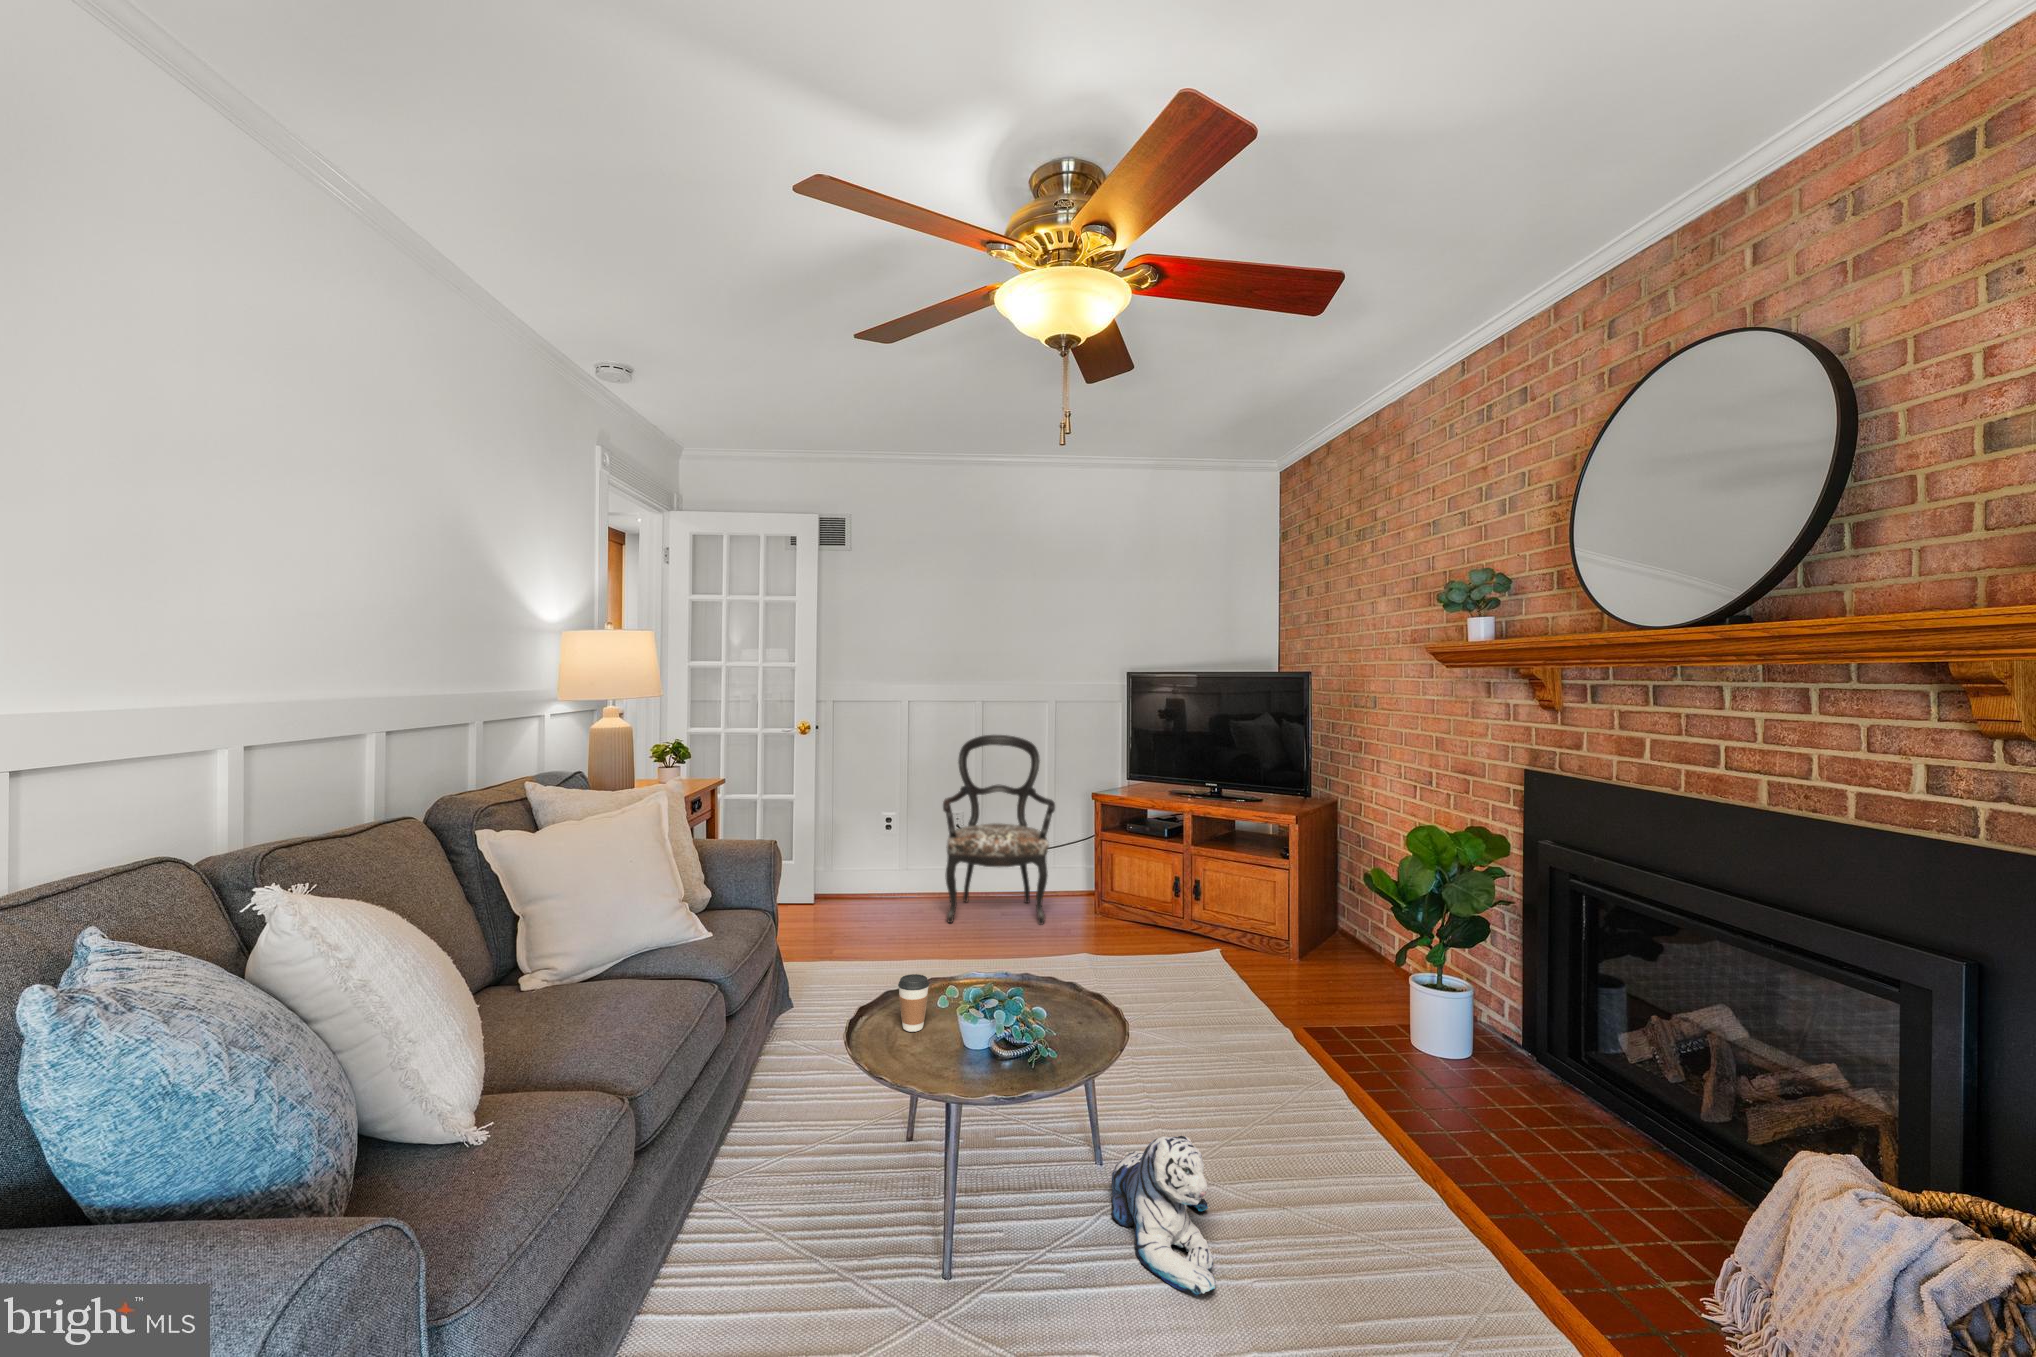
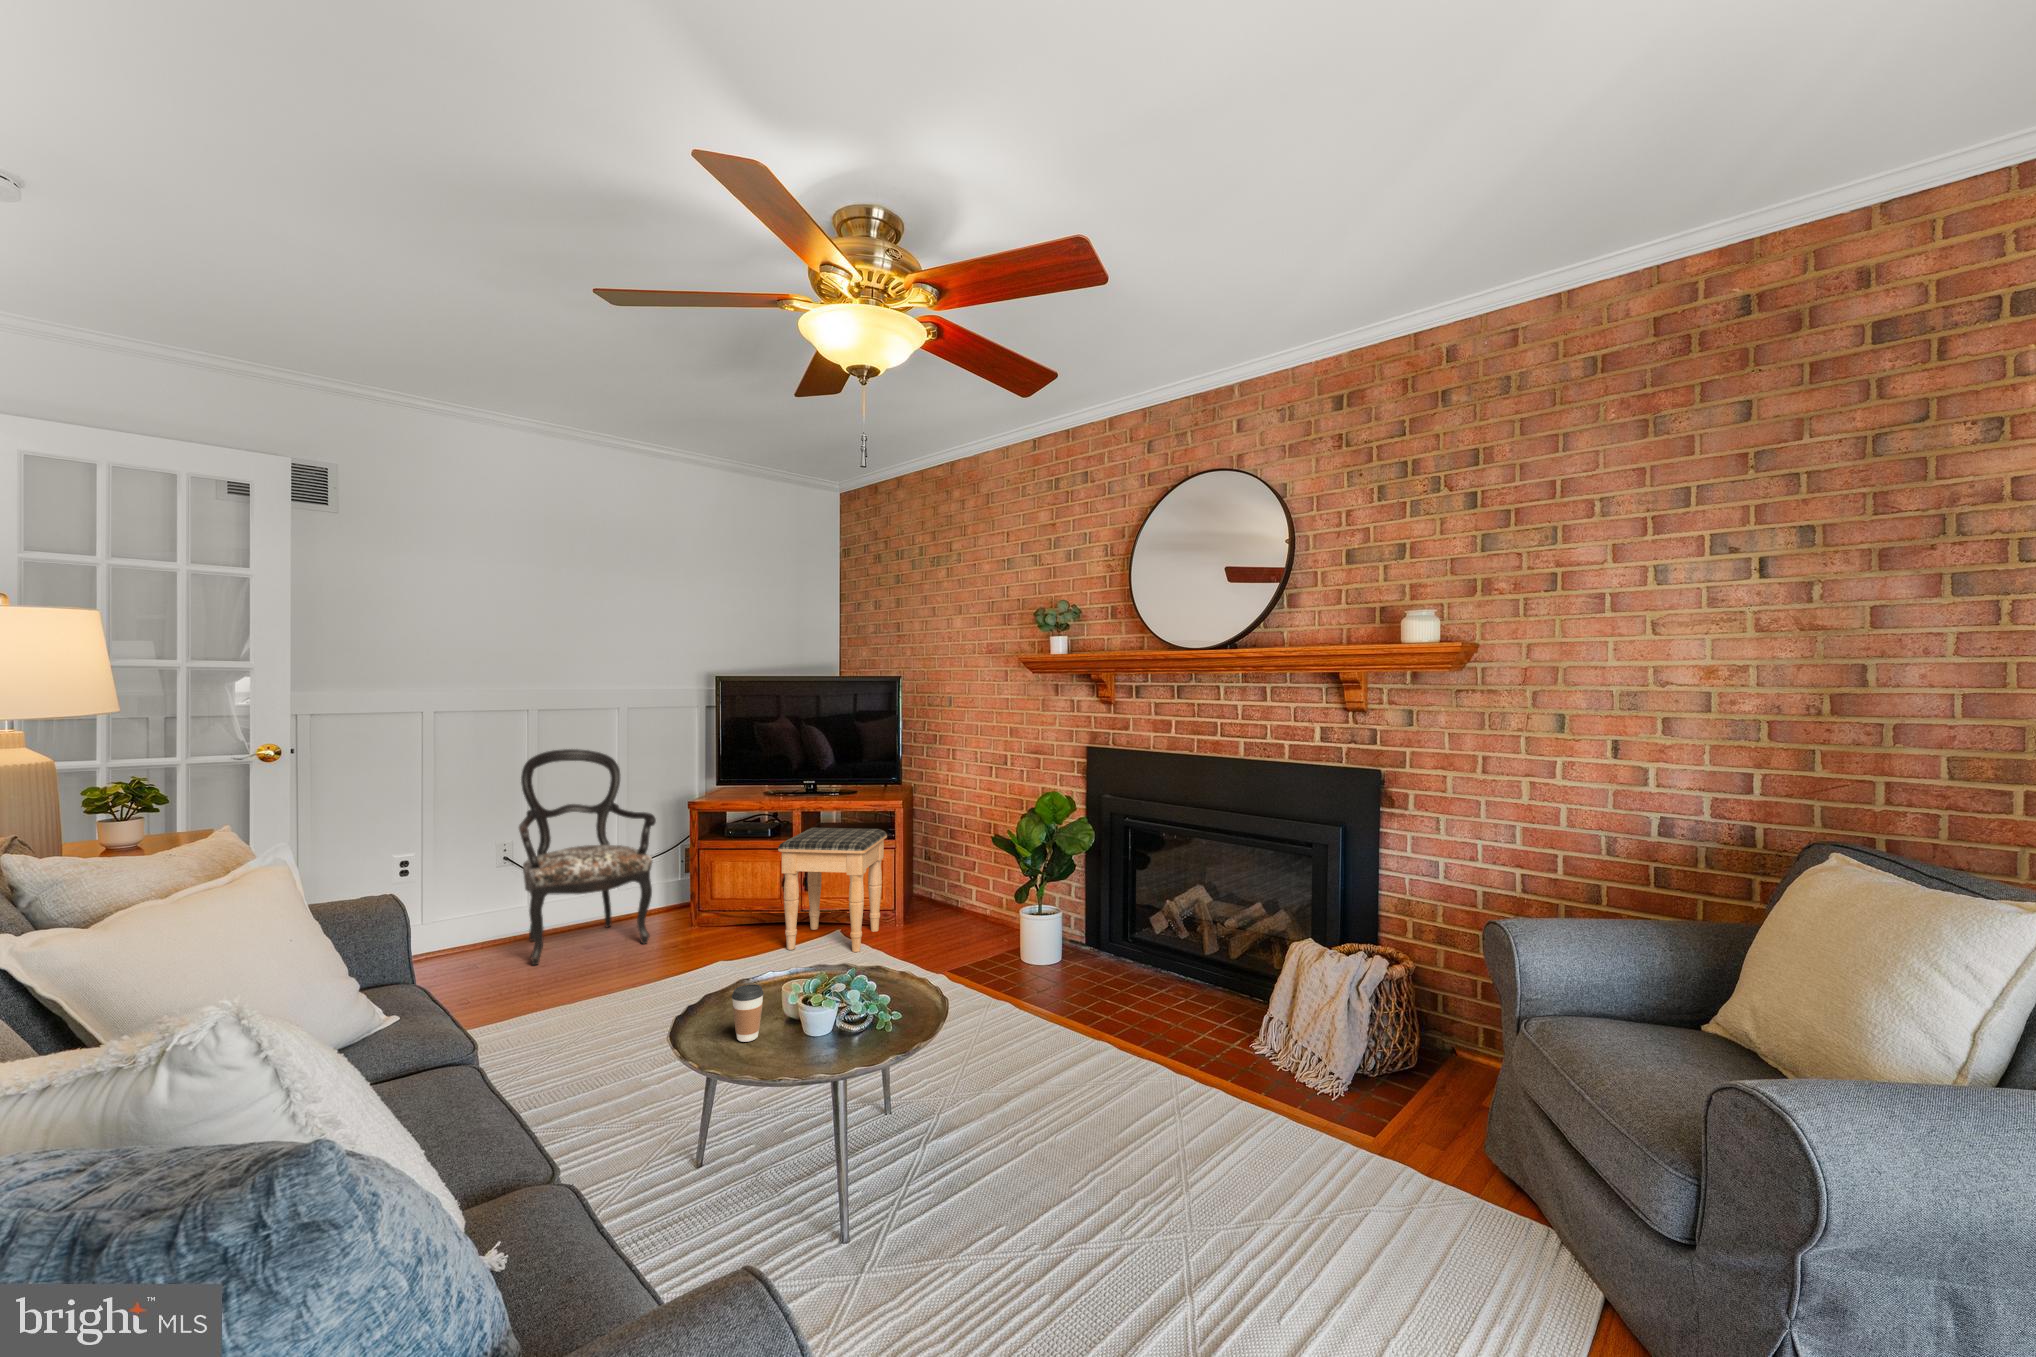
footstool: none [1145,835,1276,981] -> present [778,828,887,952]
plush toy: present [1111,1136,1216,1296] -> none [918,1054,1042,1166]

